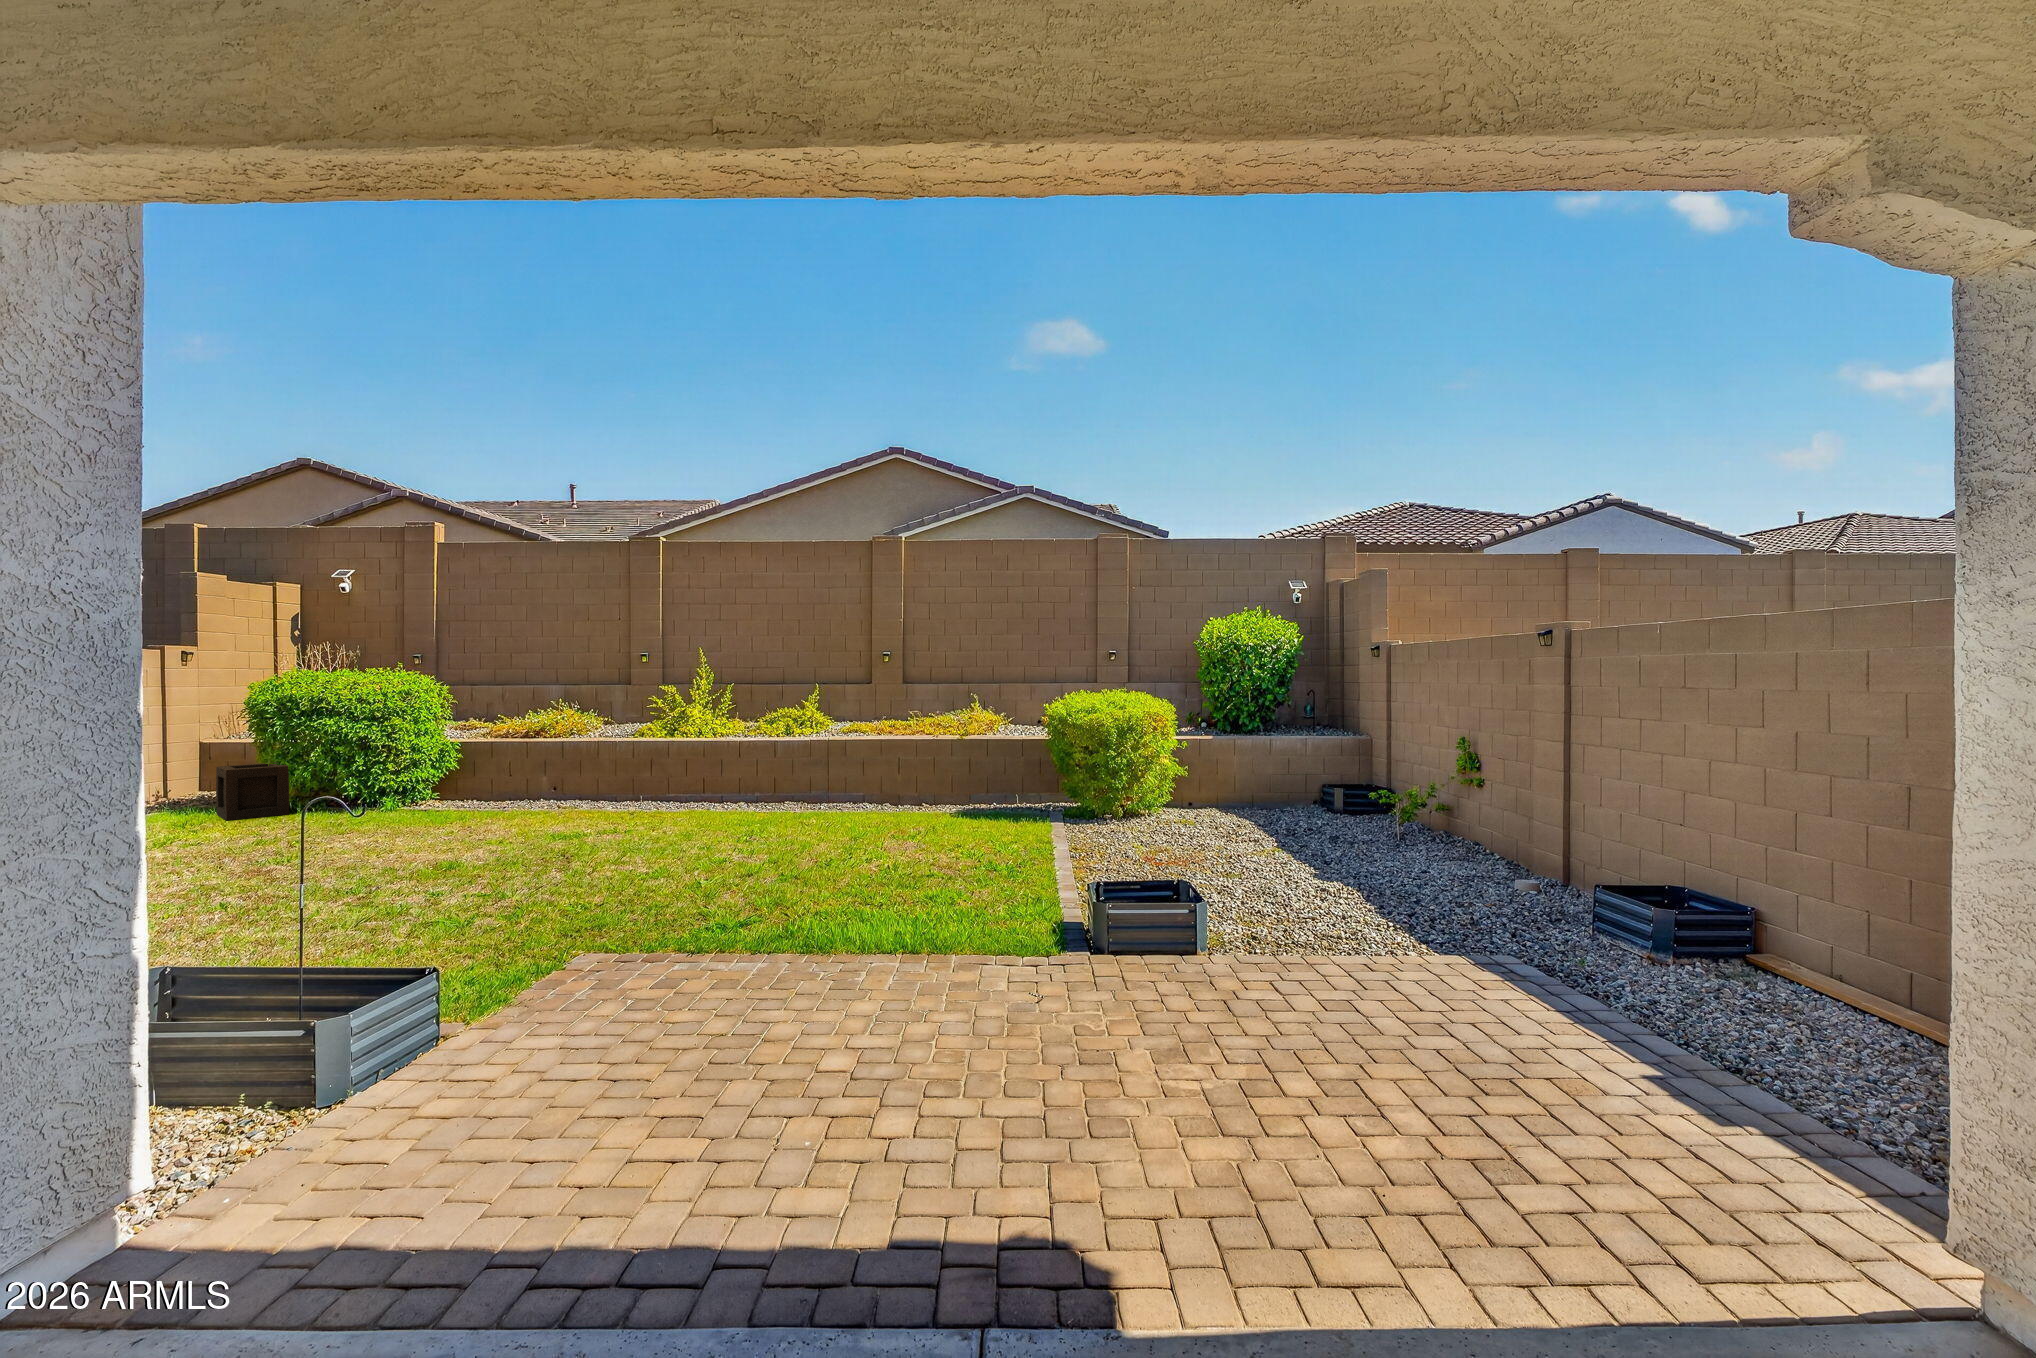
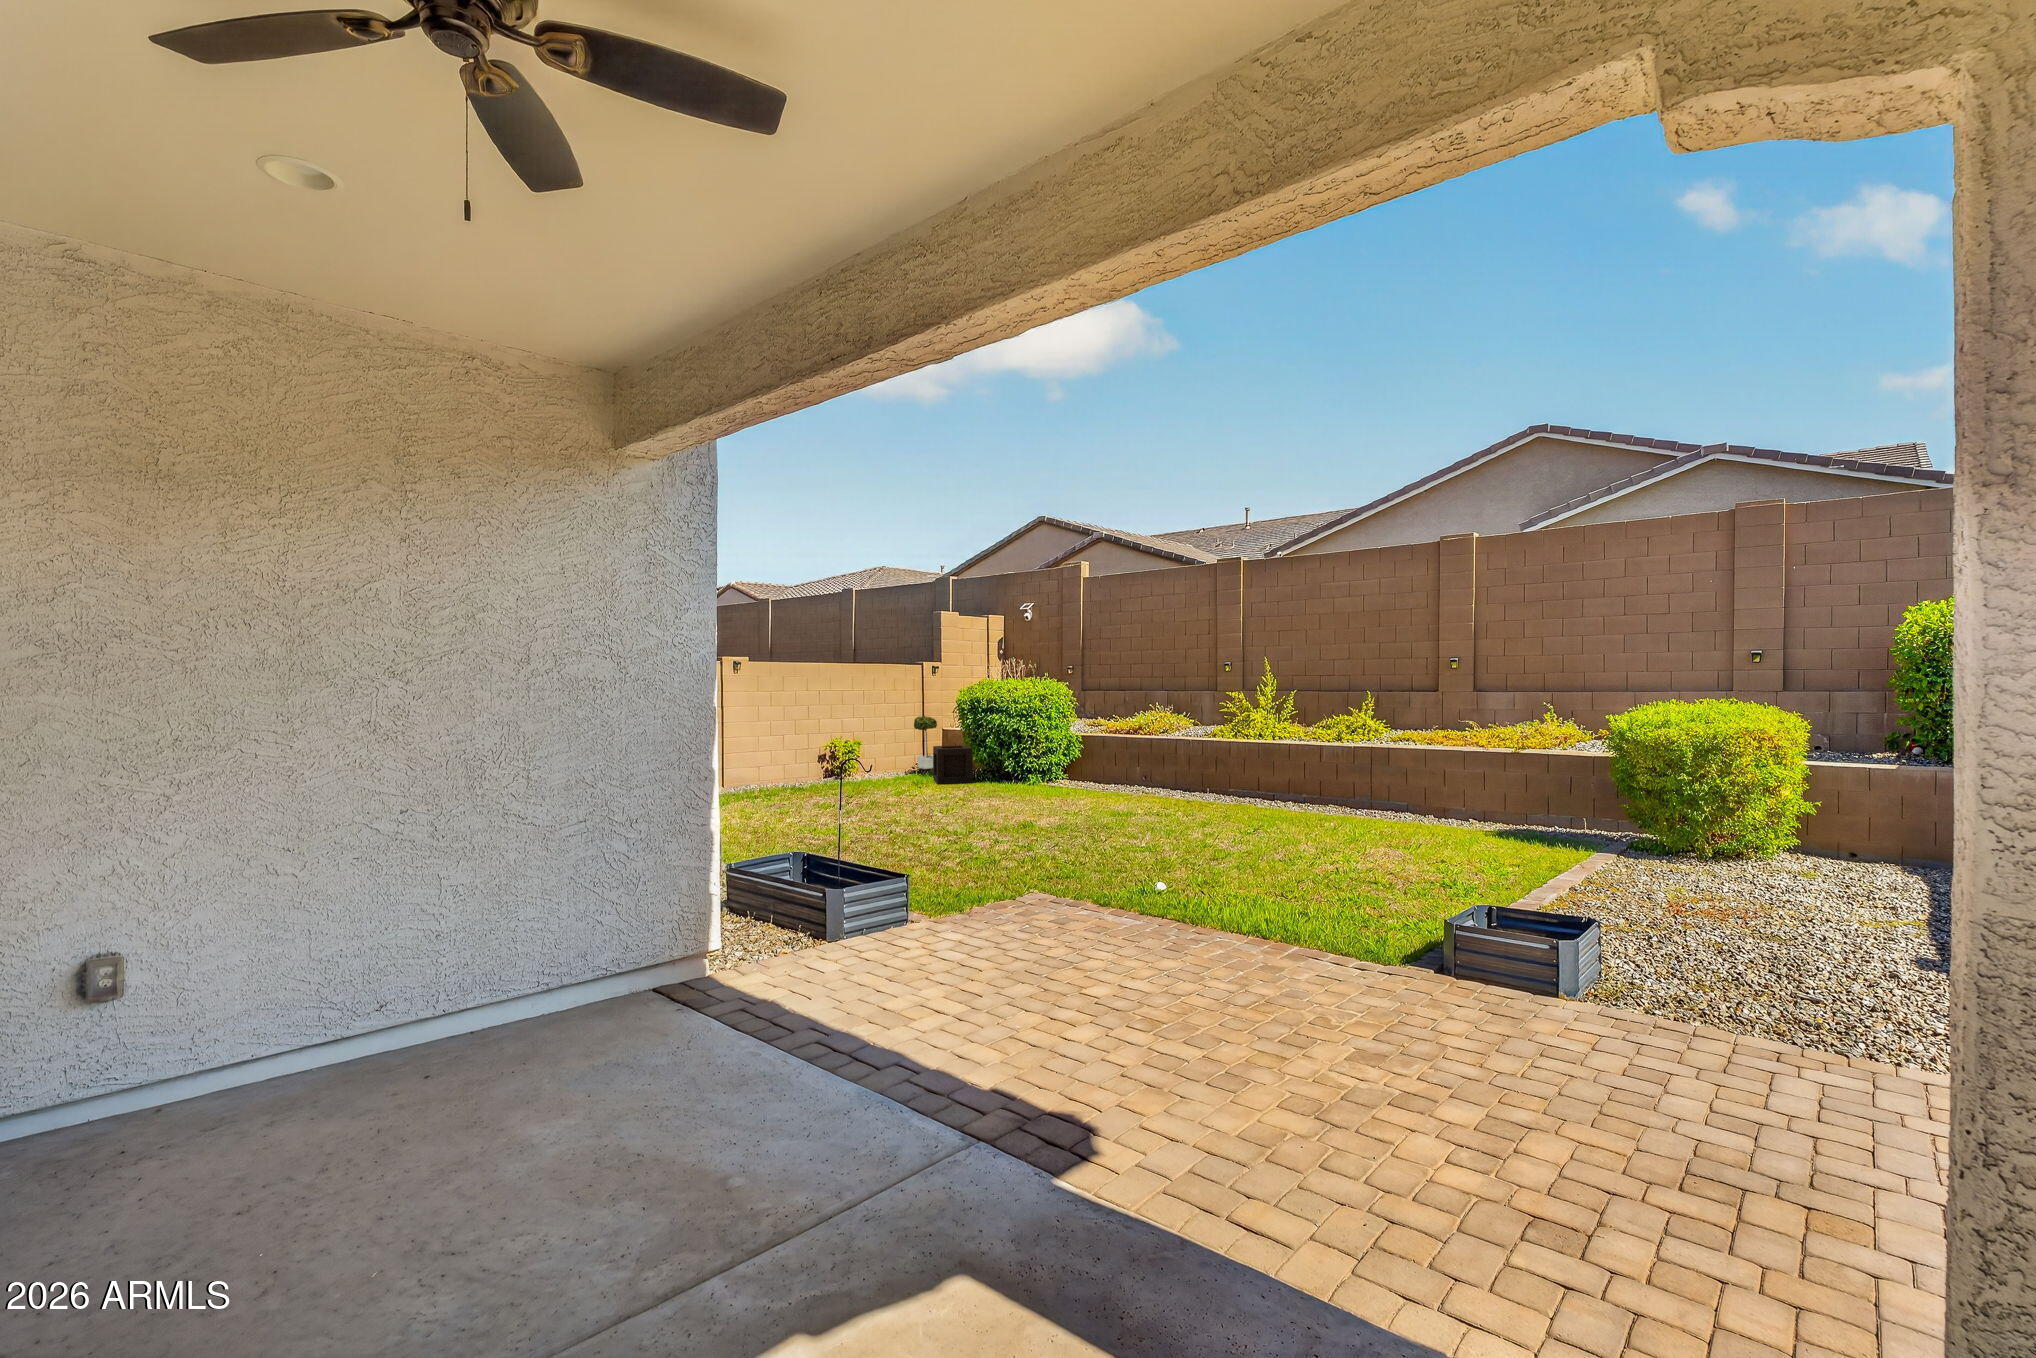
potted tree: none [175,723,220,800] -> present [914,716,937,769]

